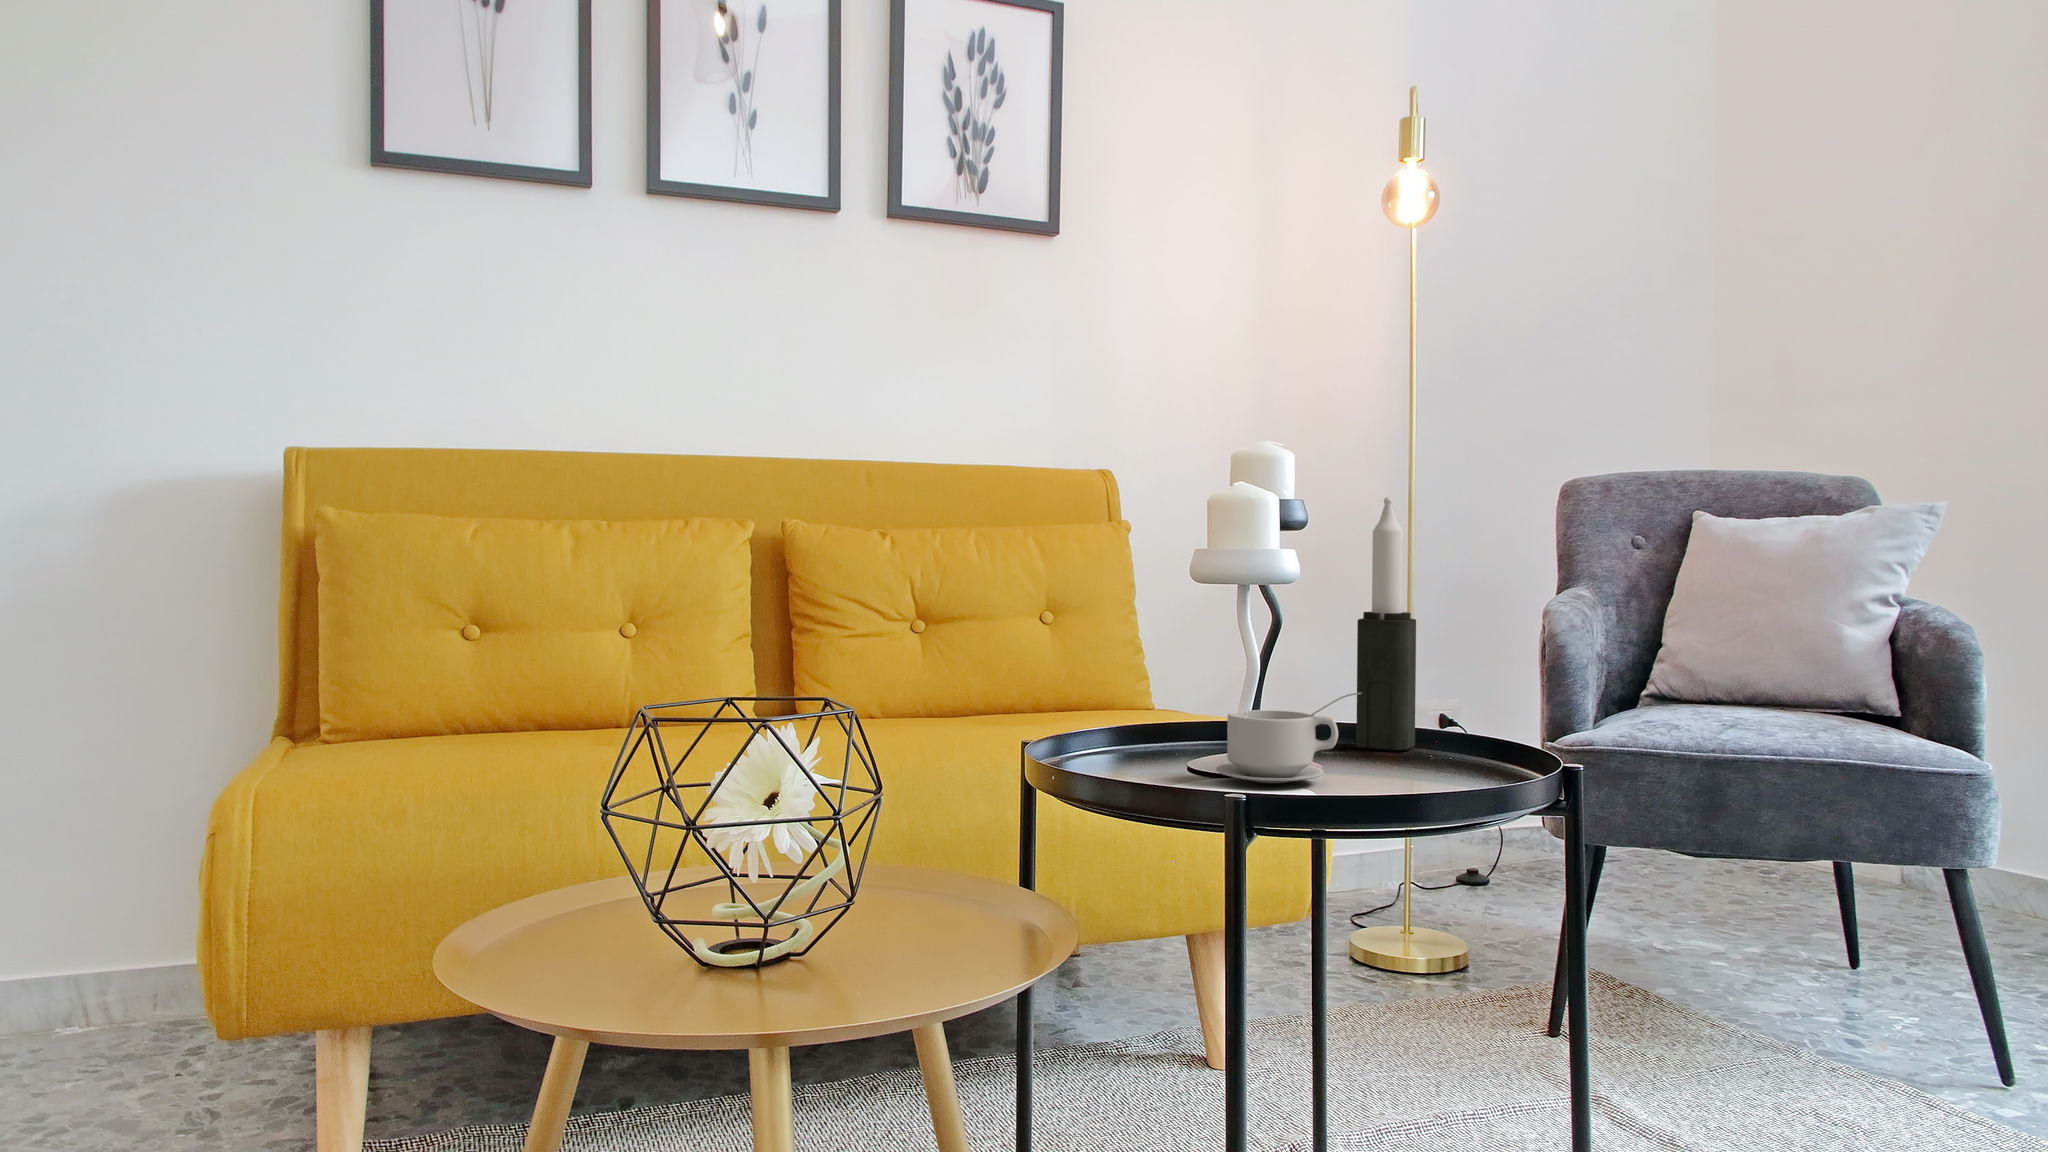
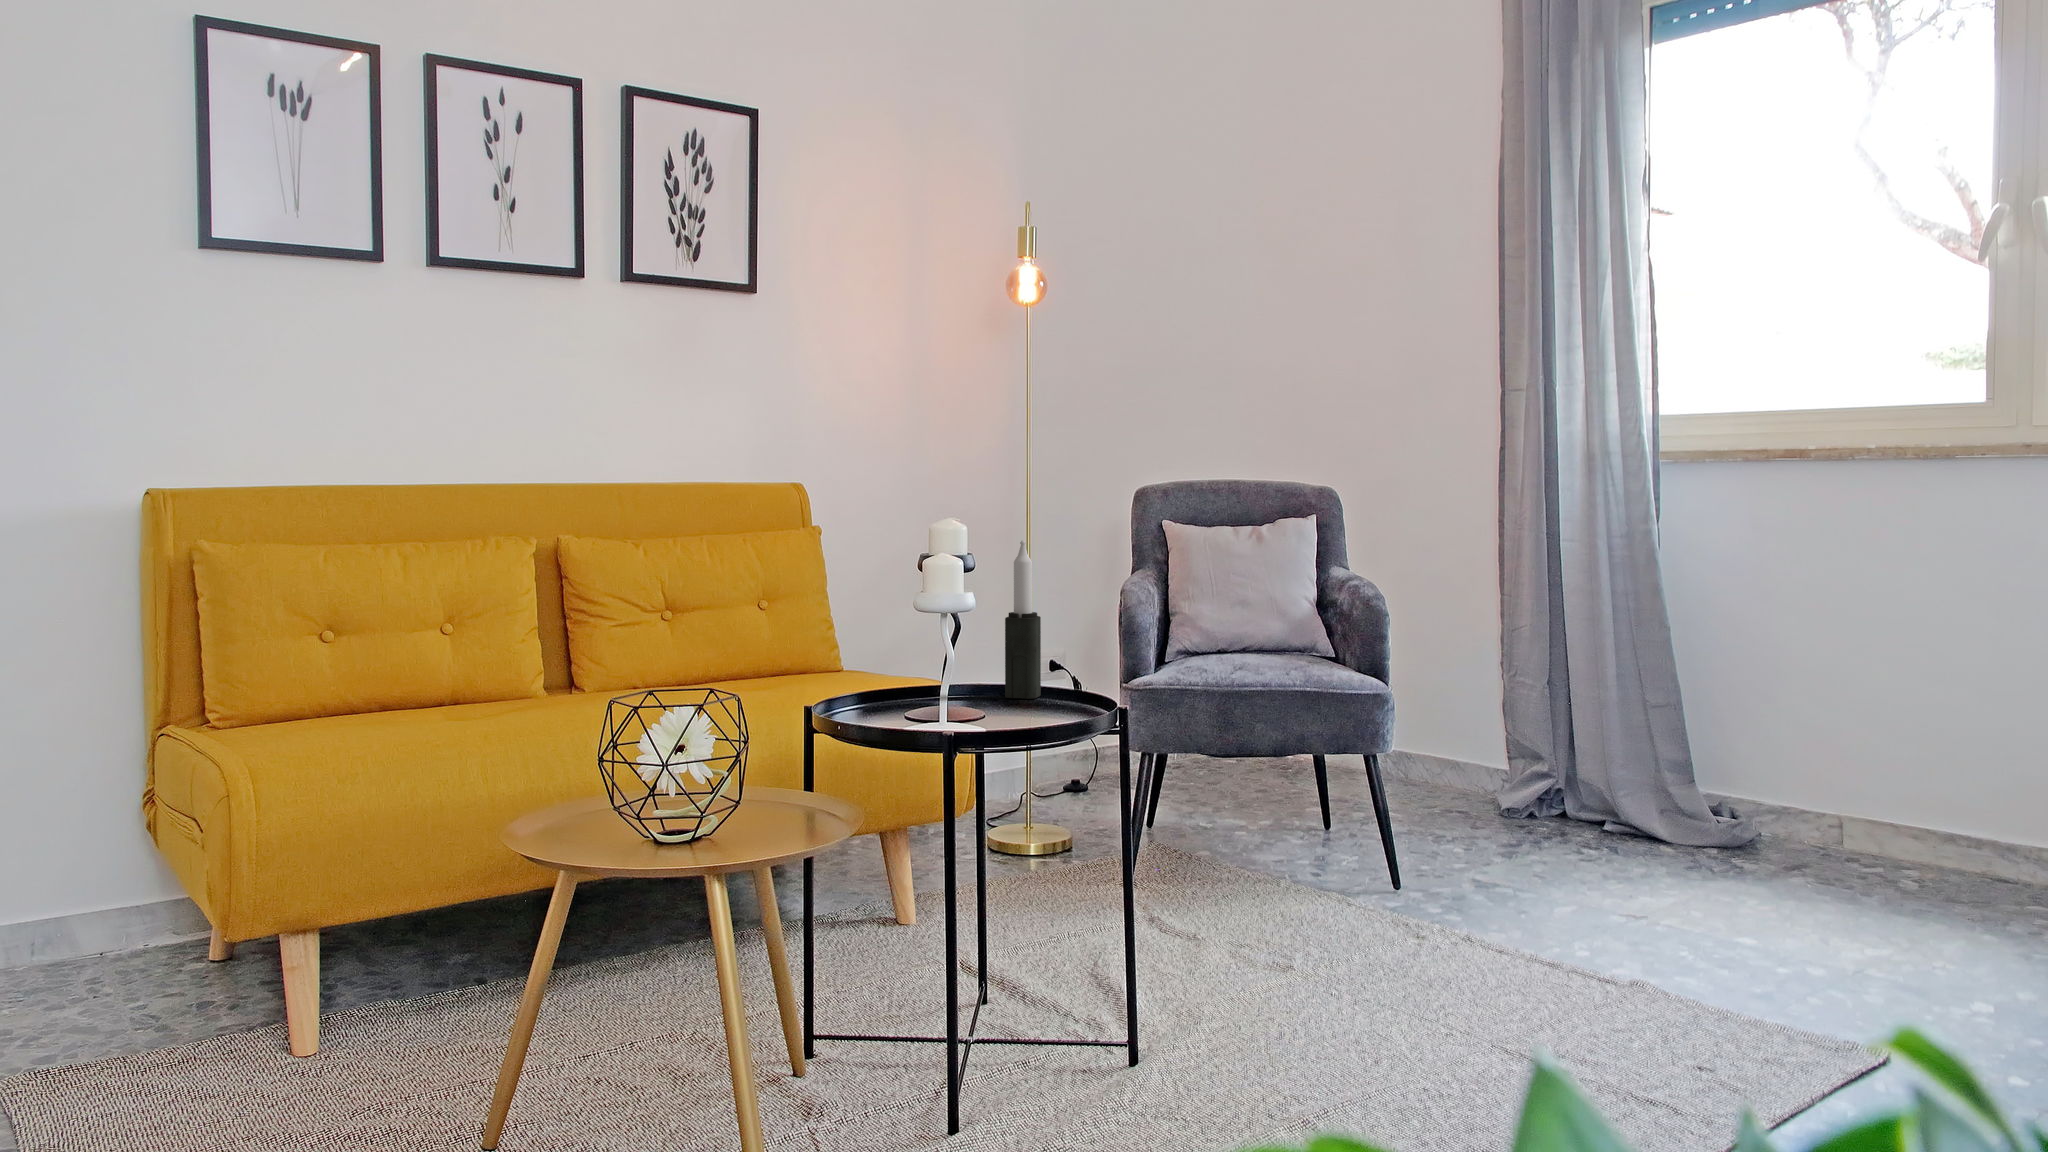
teacup: present [1216,693,1361,783] -> none [927,667,1012,722]

